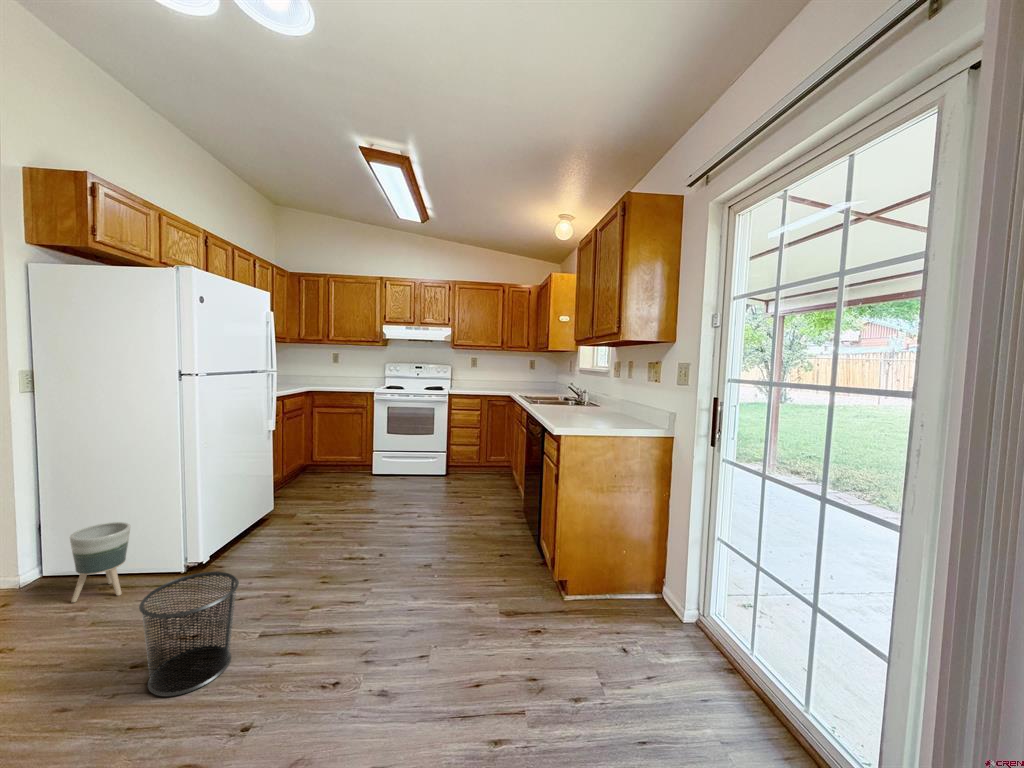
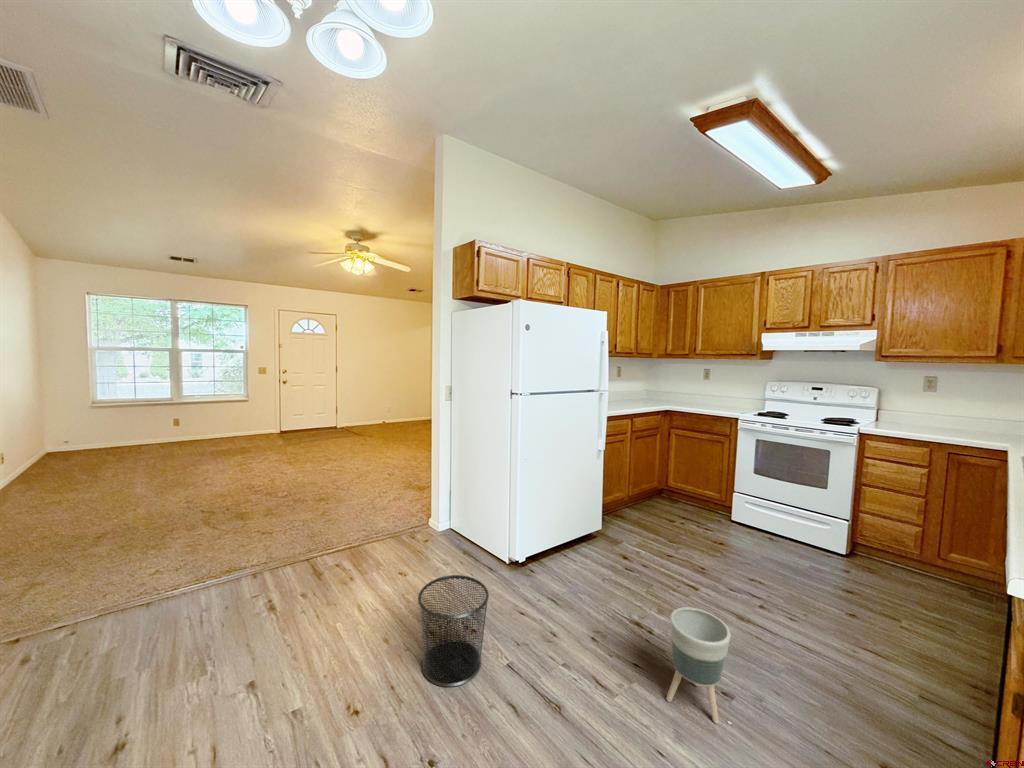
planter: present [70,522,130,602] -> present [666,607,731,724]

